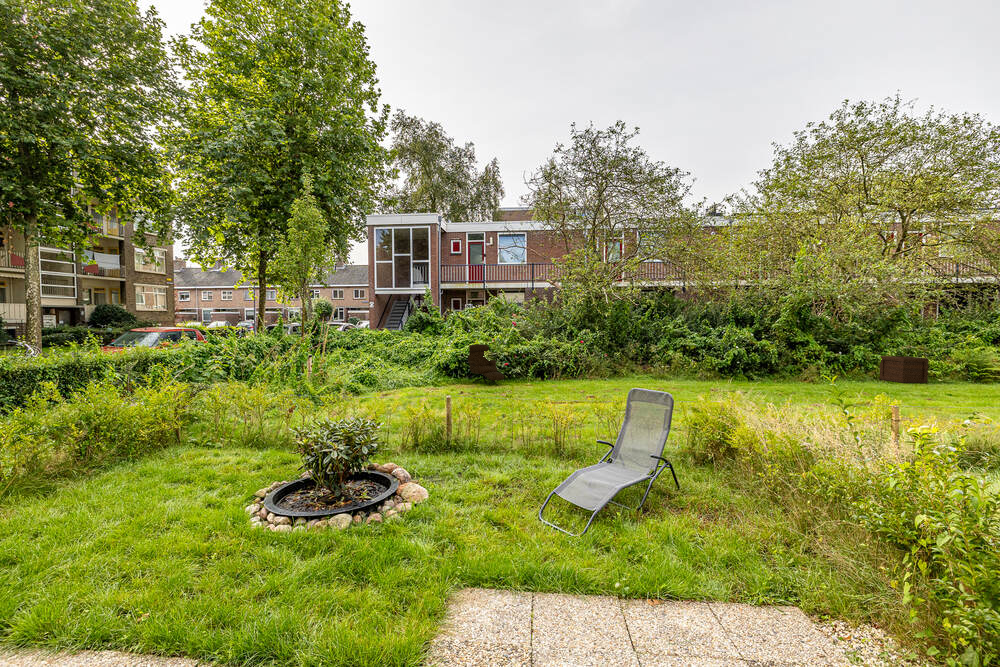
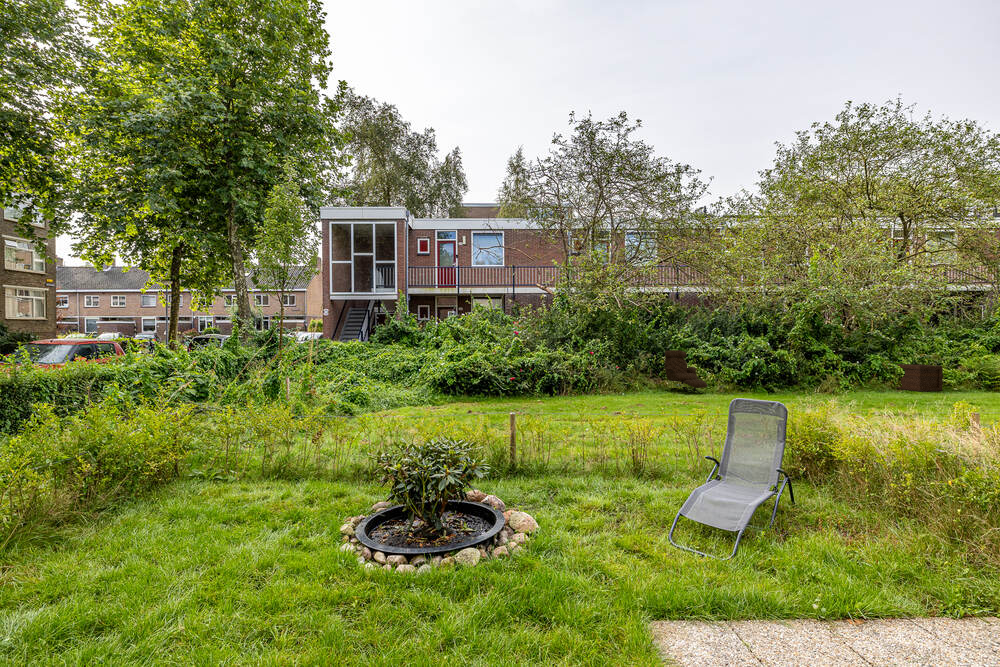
lounge chair: present [468,344,504,385] -> present [664,350,708,394]

